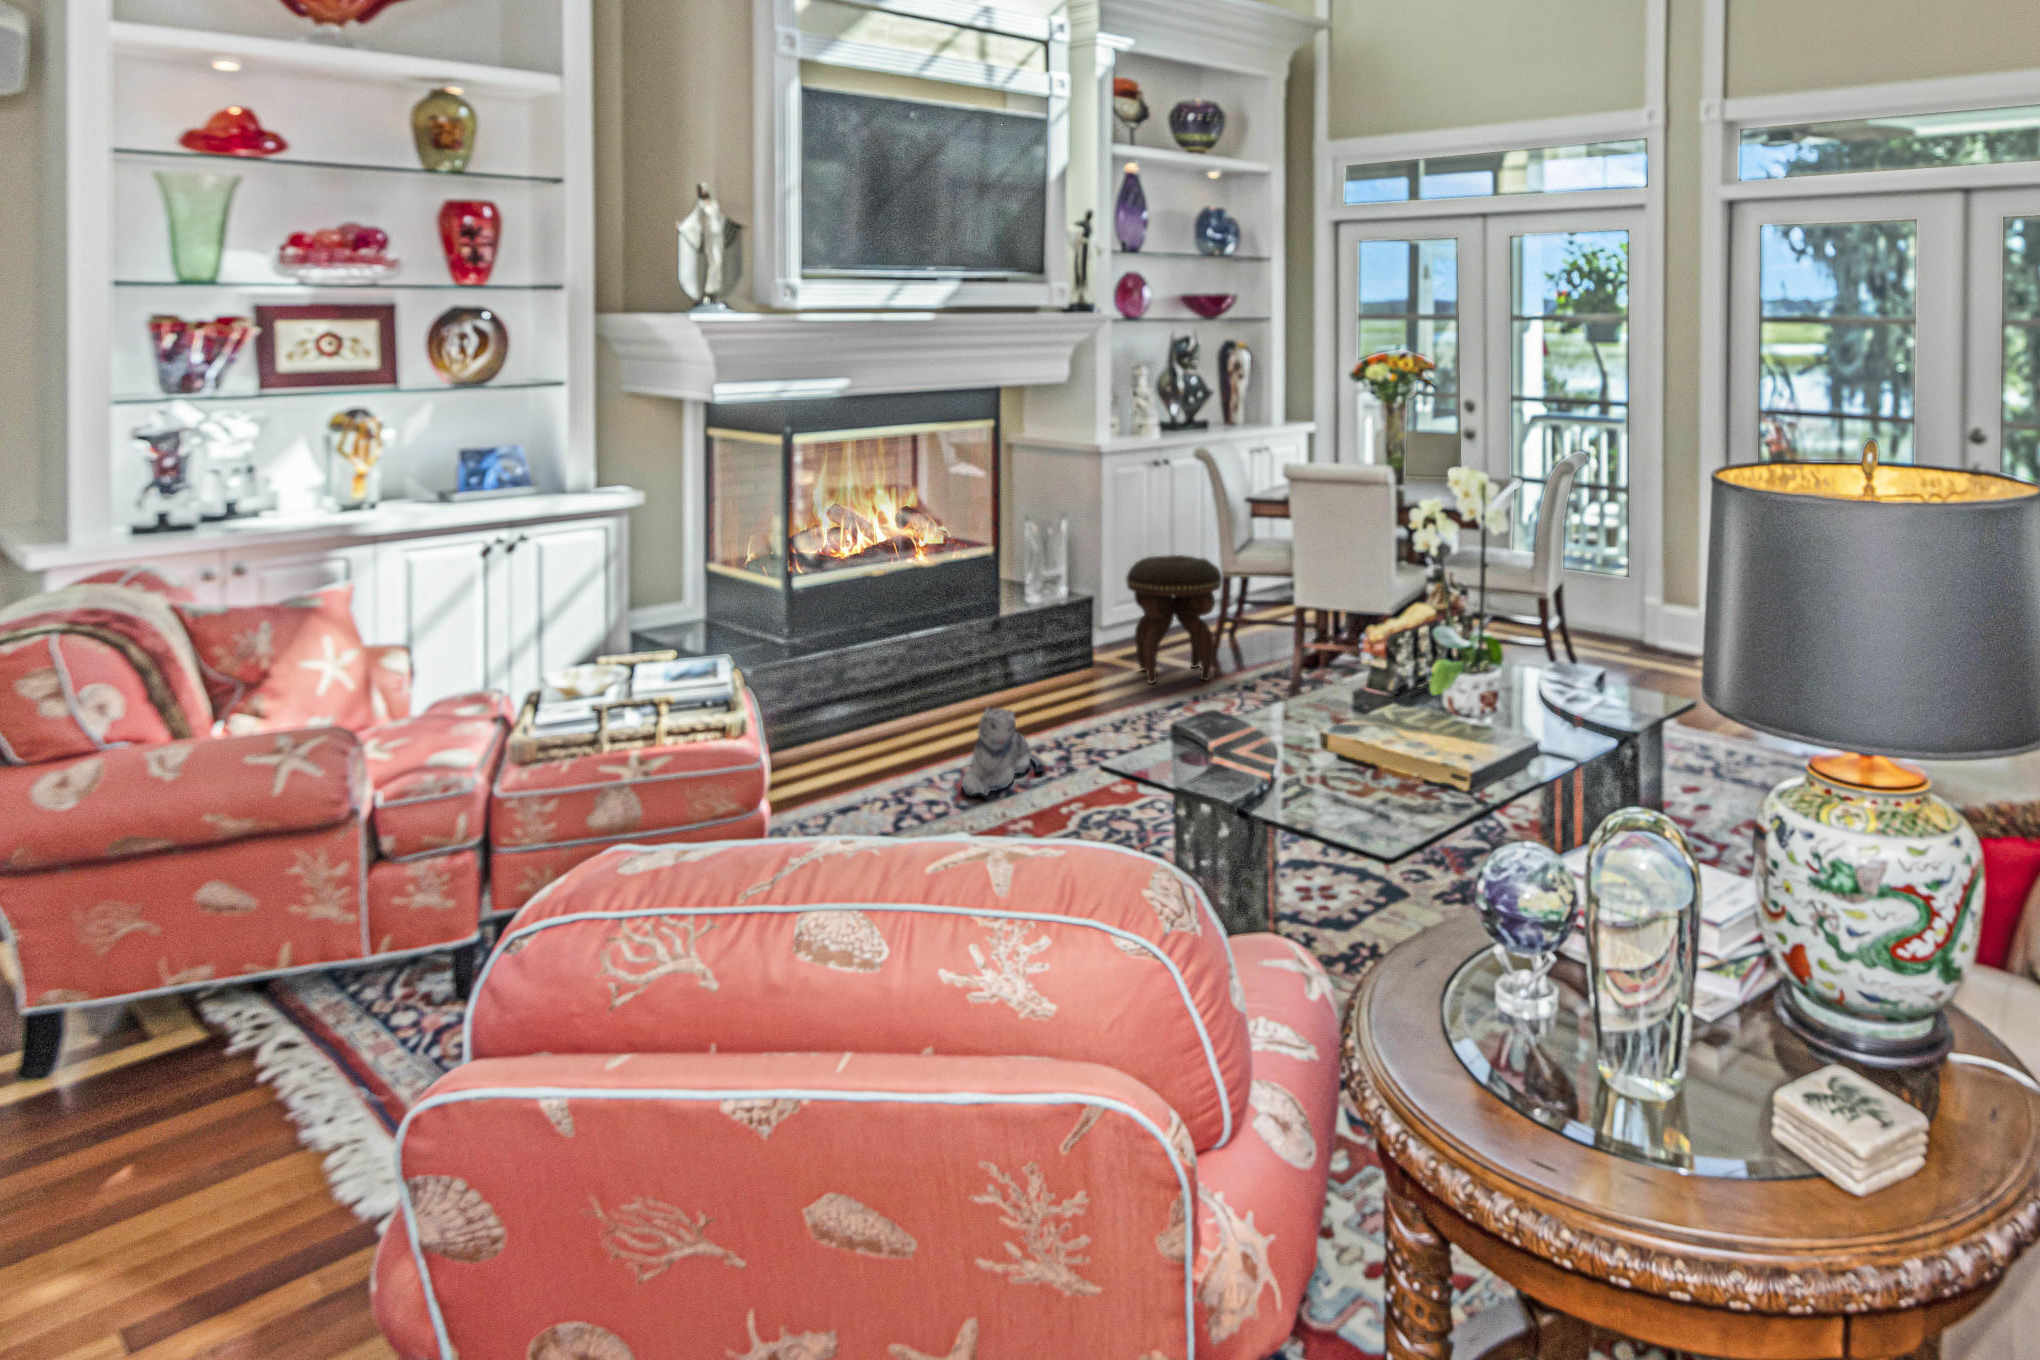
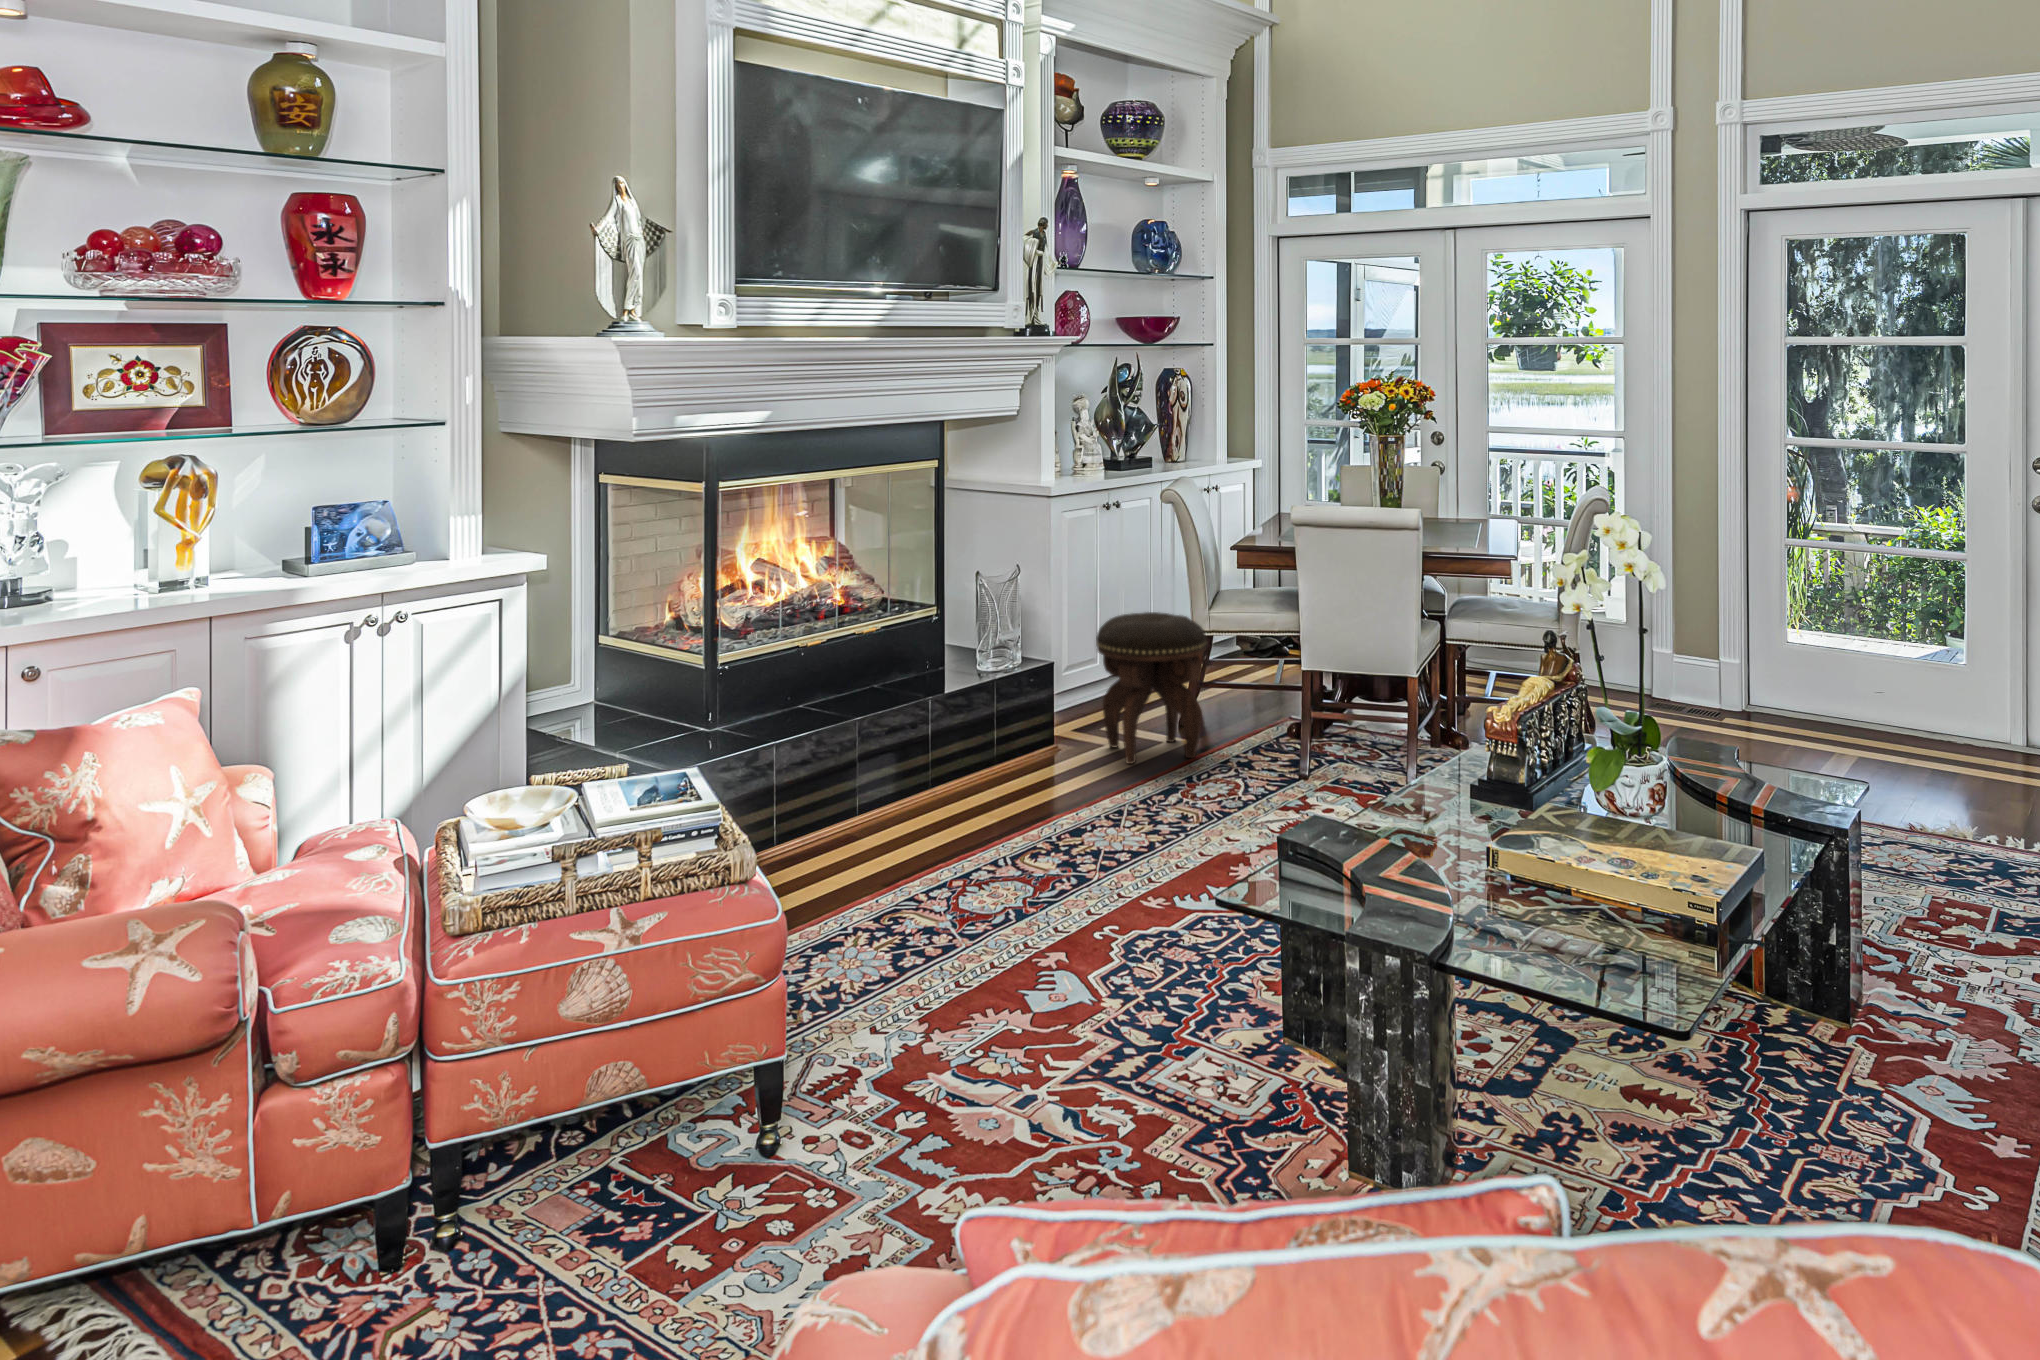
plush toy: present [962,707,1044,796] -> none [959,810,1052,924]

